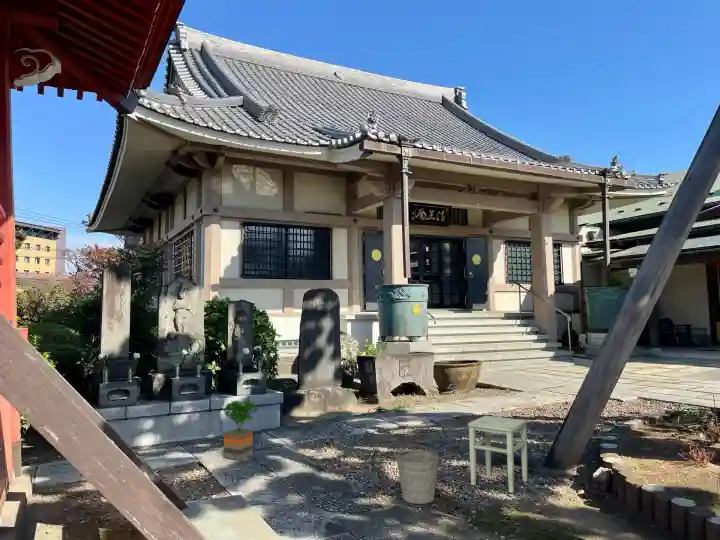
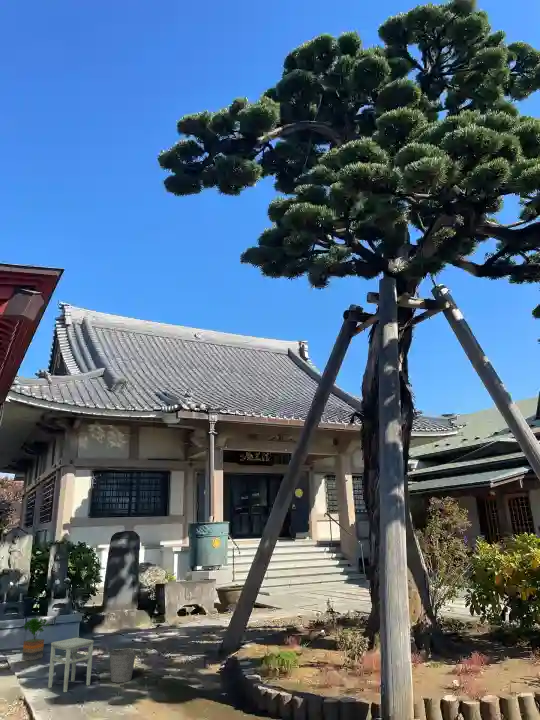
stool: present [468,416,527,493] -> present [48,637,94,692]

